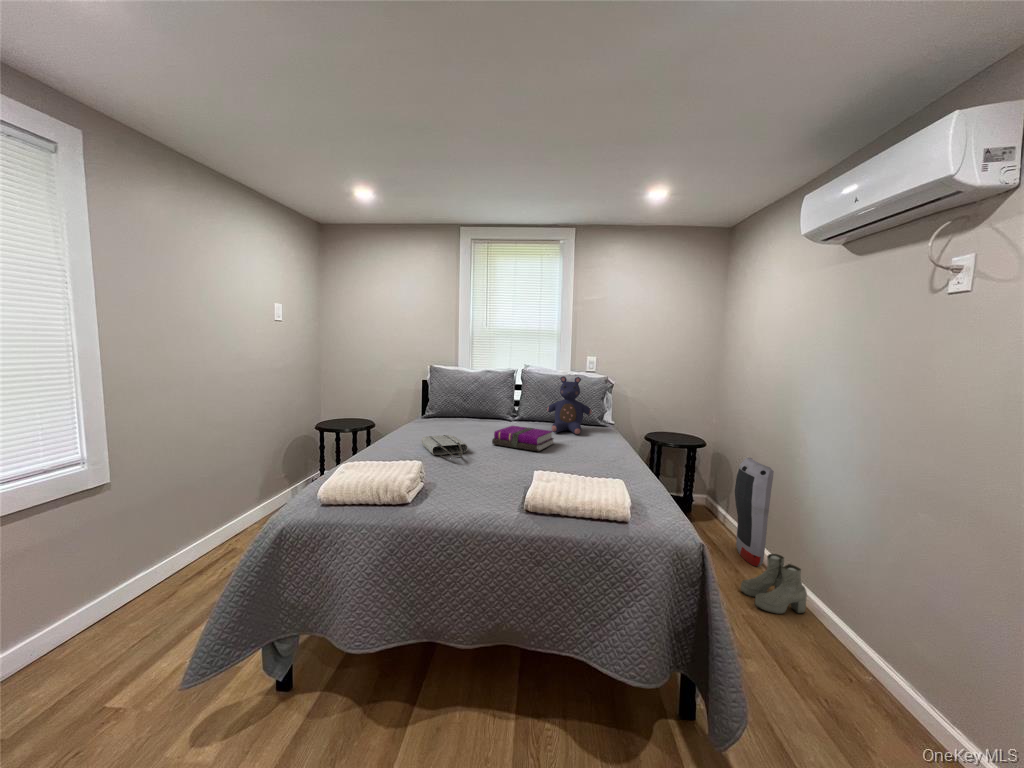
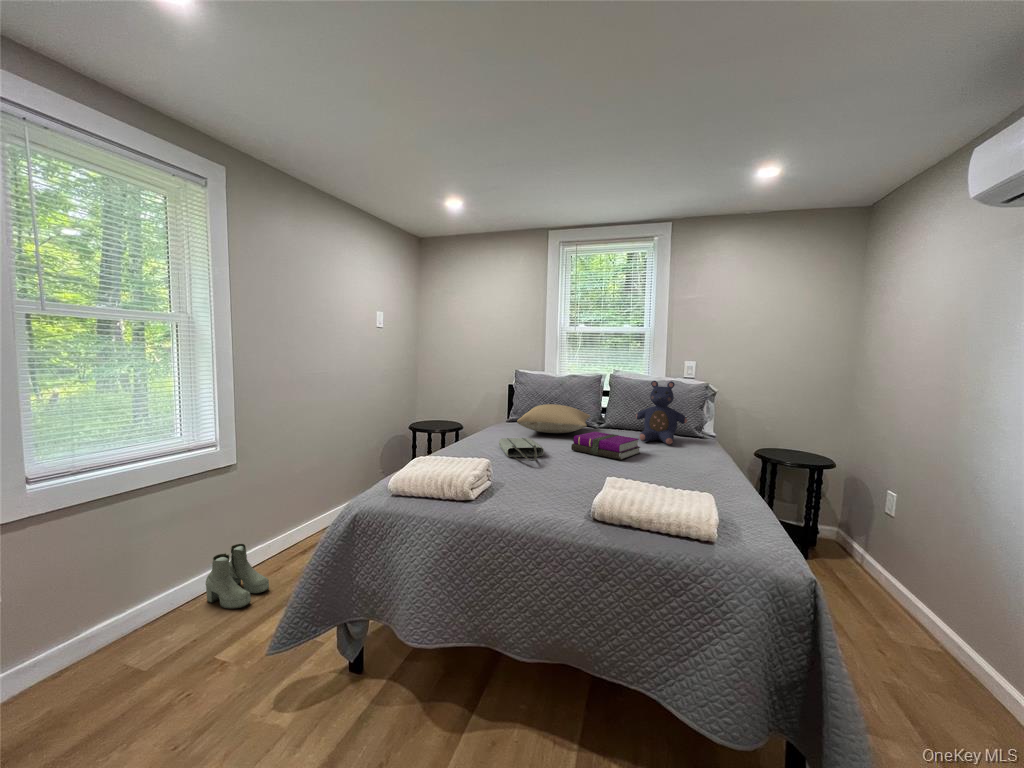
pillow: none [437,400,505,428] -> present [517,404,590,433]
air purifier: present [735,458,774,566] -> none [874,484,931,623]
boots: present [740,554,807,614] -> present [206,544,269,609]

